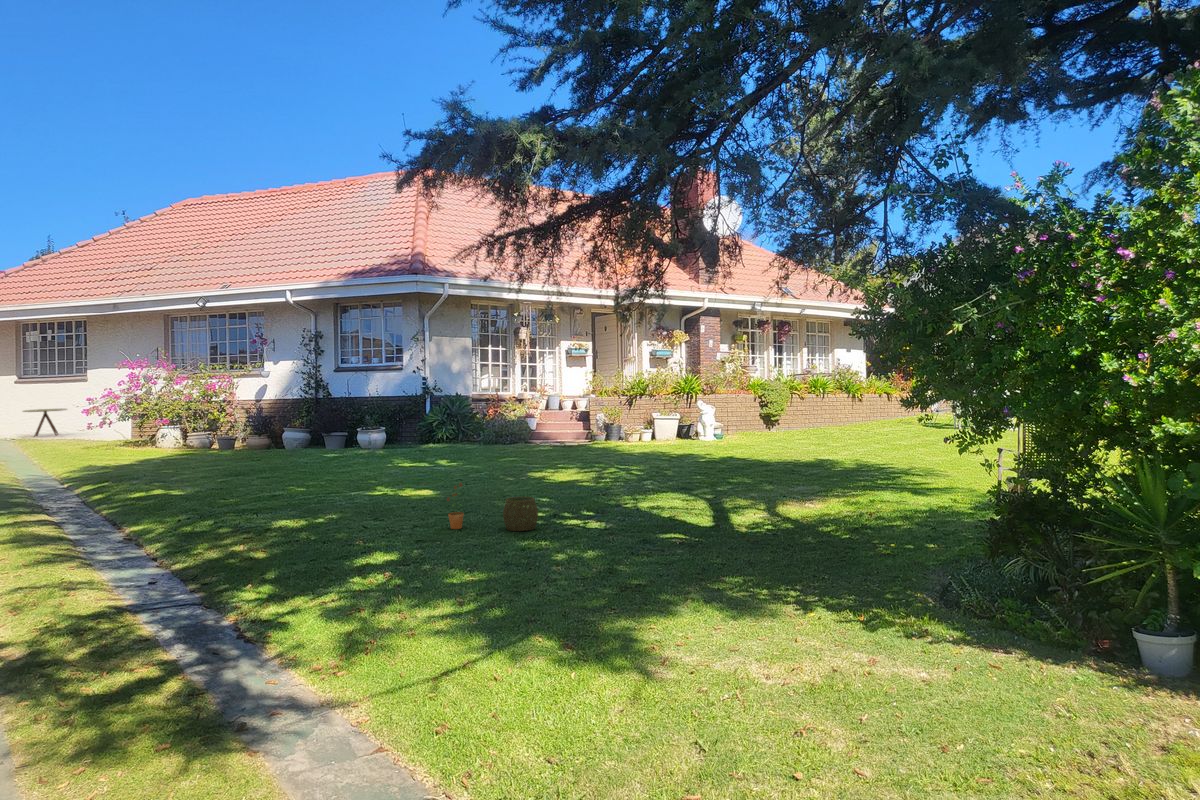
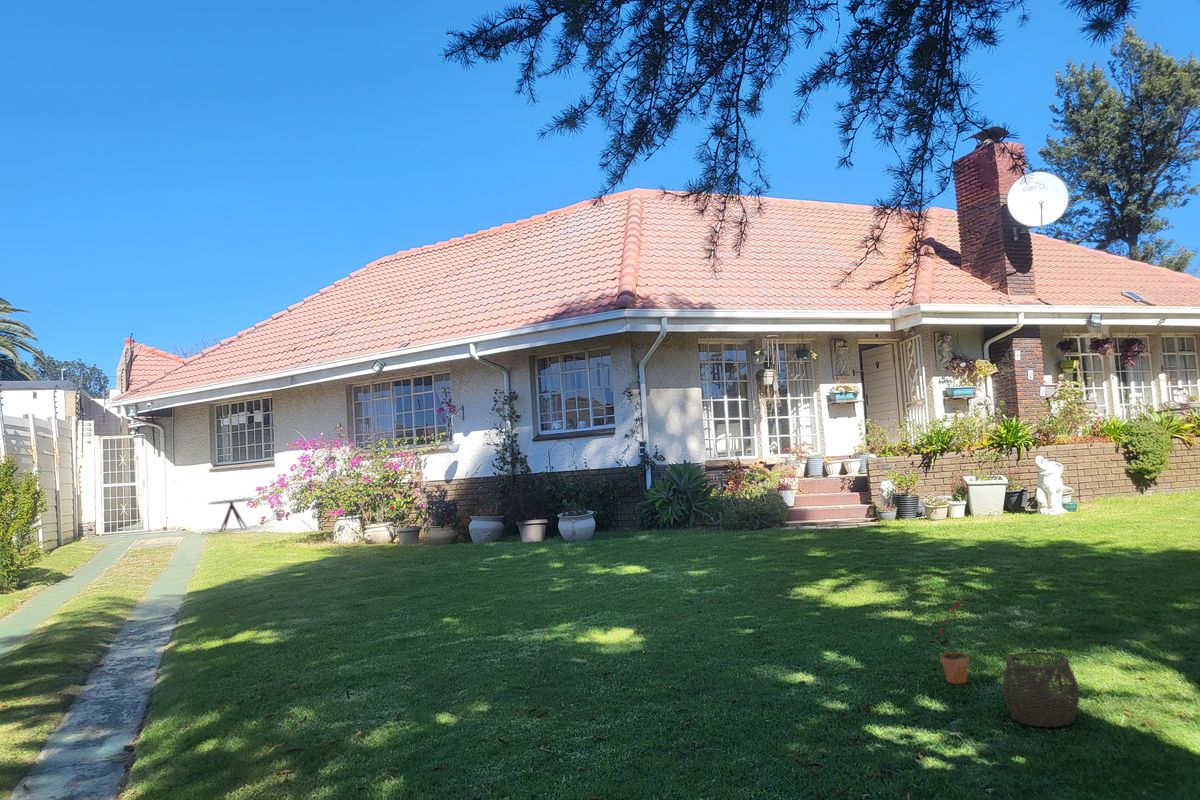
potted plant: present [447,483,464,529] -> present [939,601,969,684]
woven basket: present [503,497,538,531] -> present [1003,652,1079,727]

